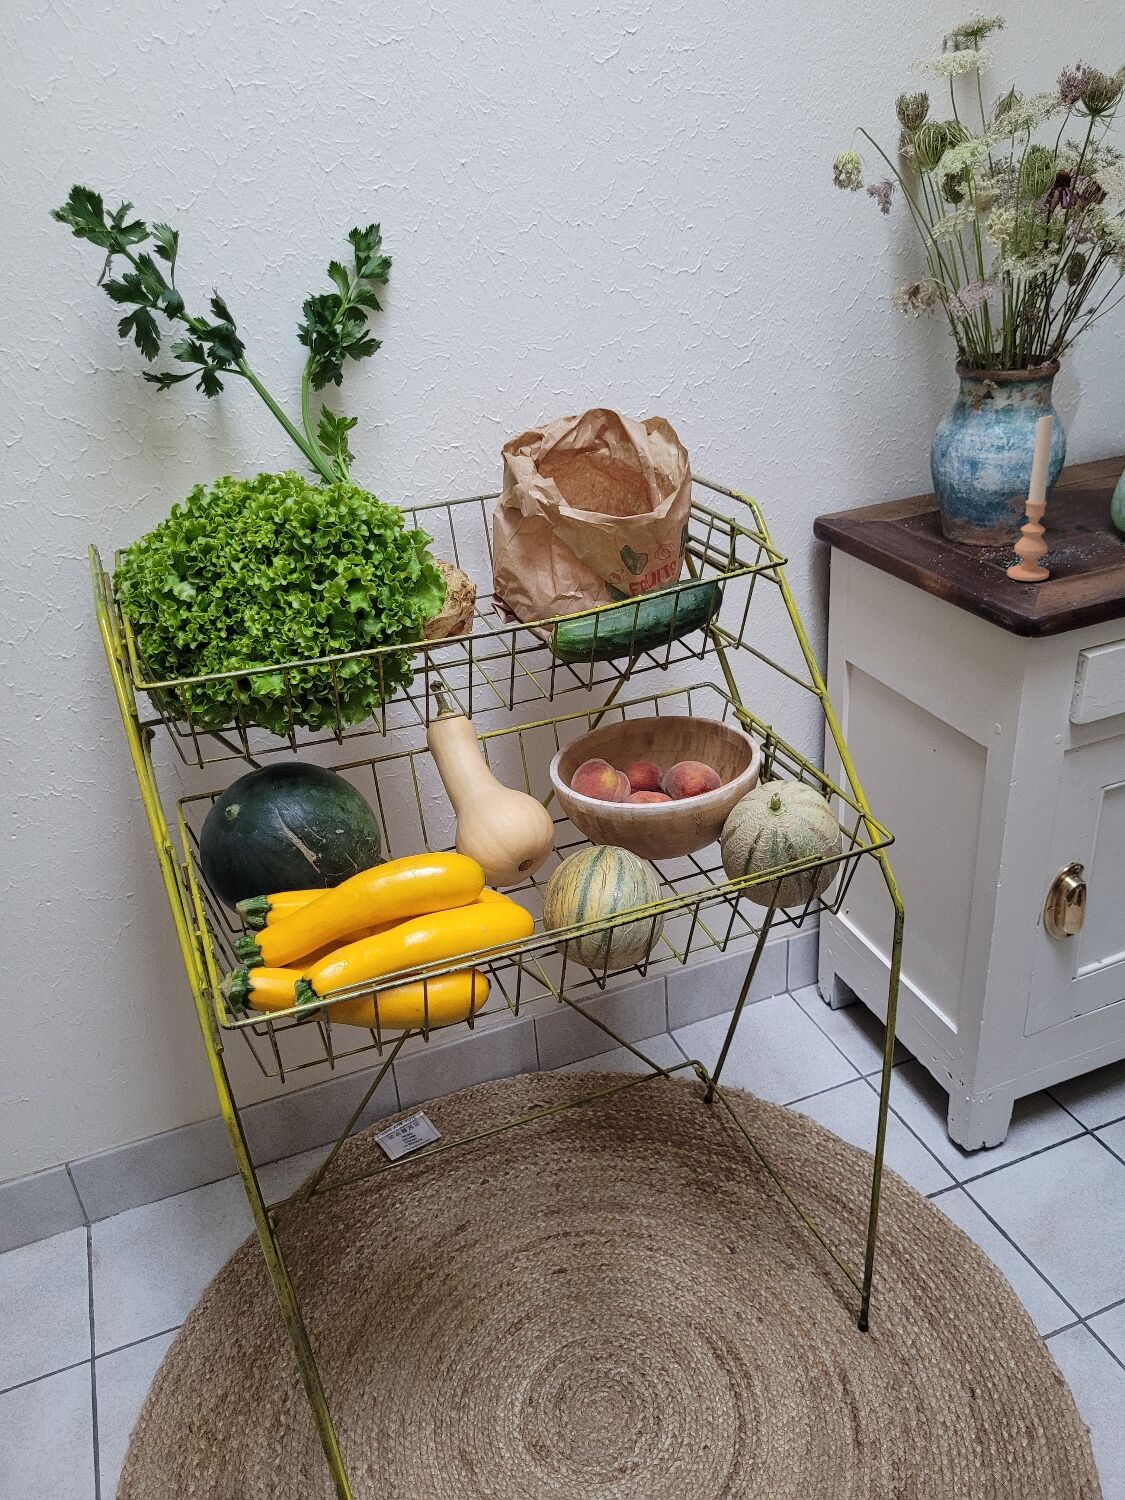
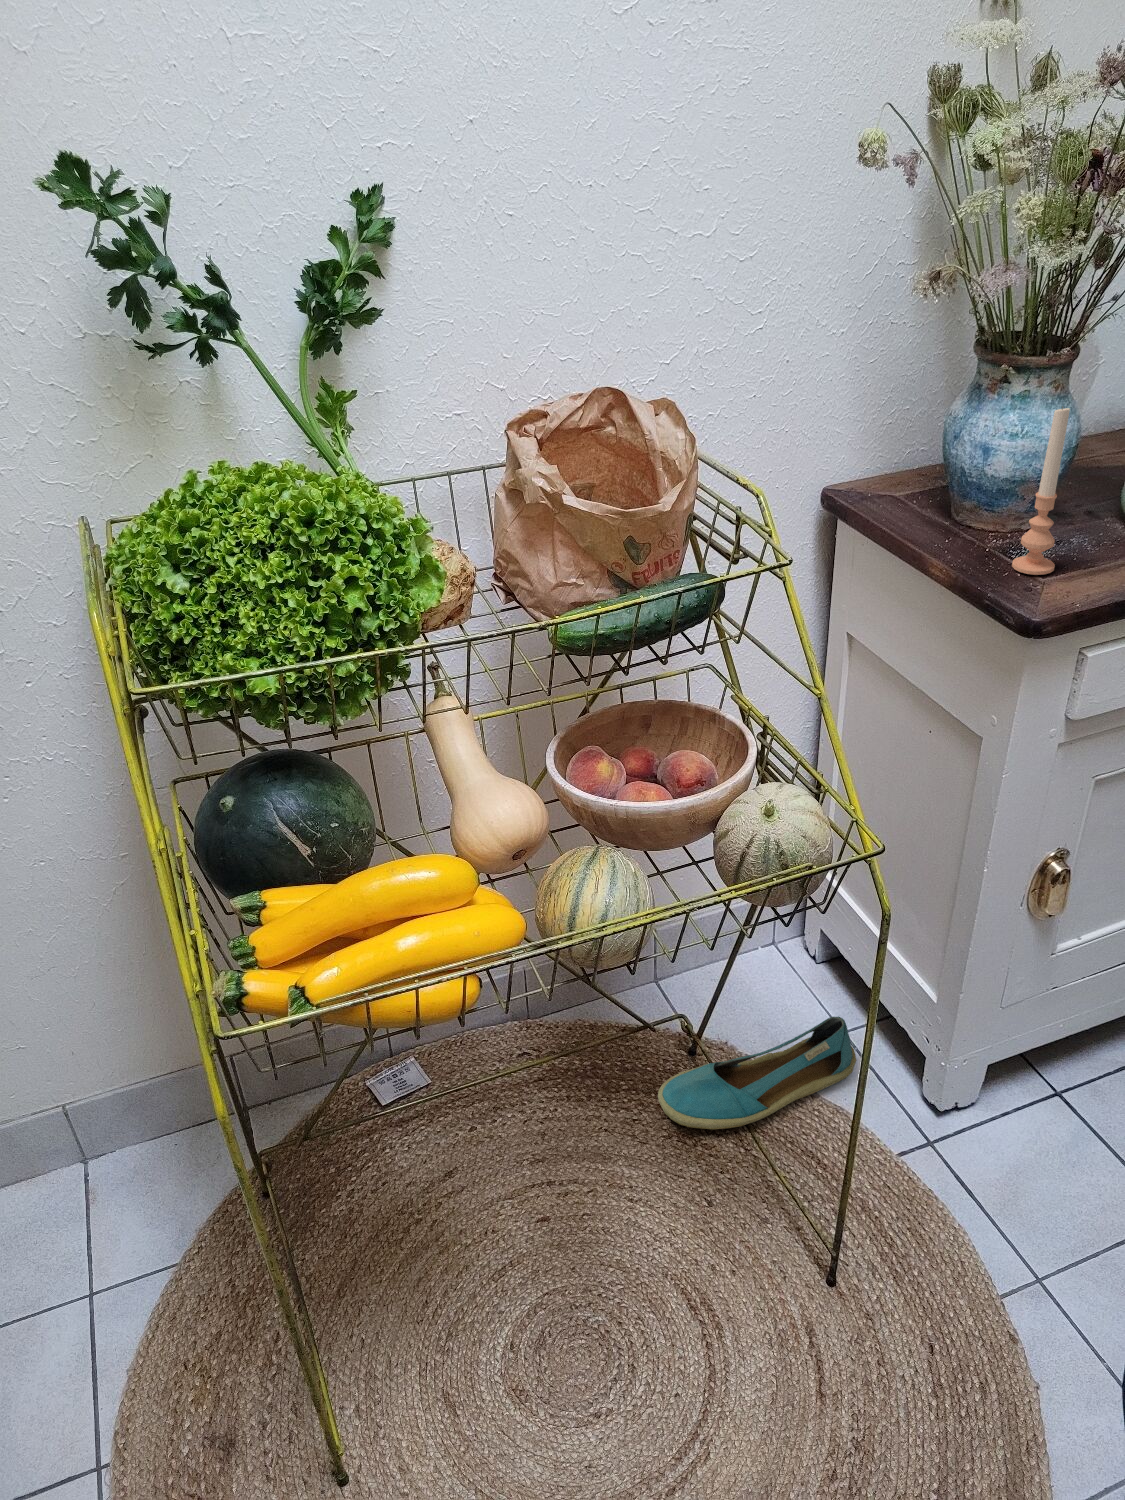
shoe: none [675,1054,880,1174] -> present [658,1017,856,1129]

